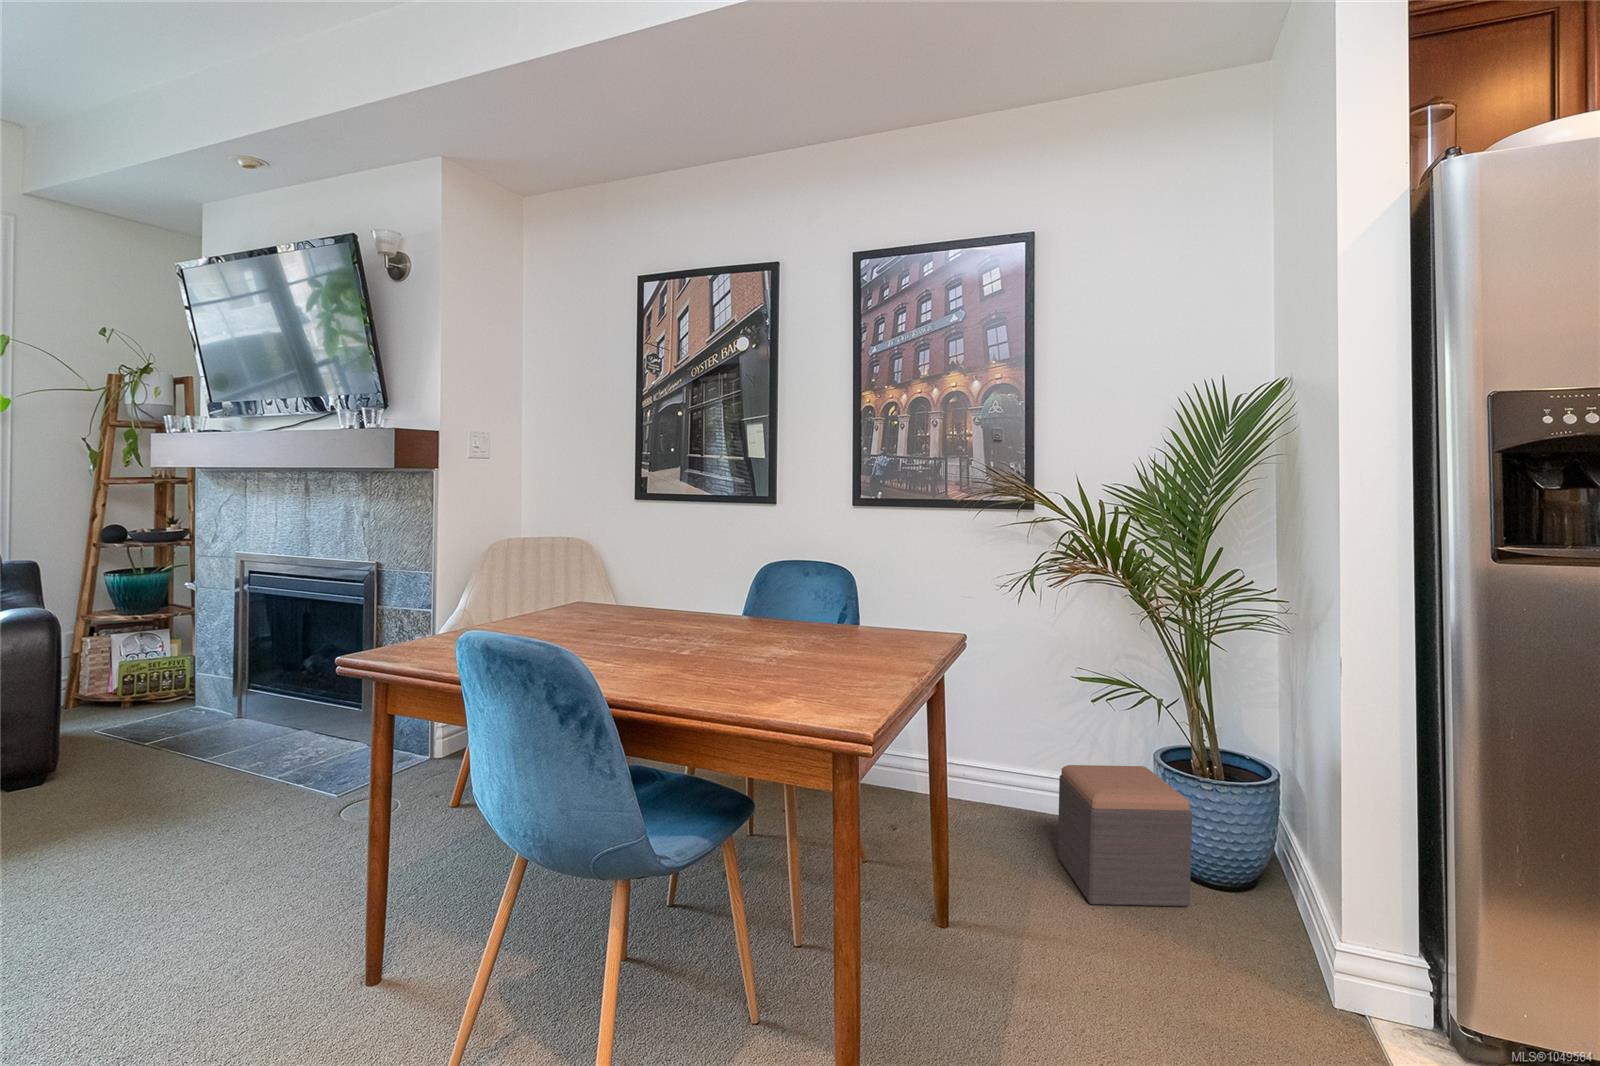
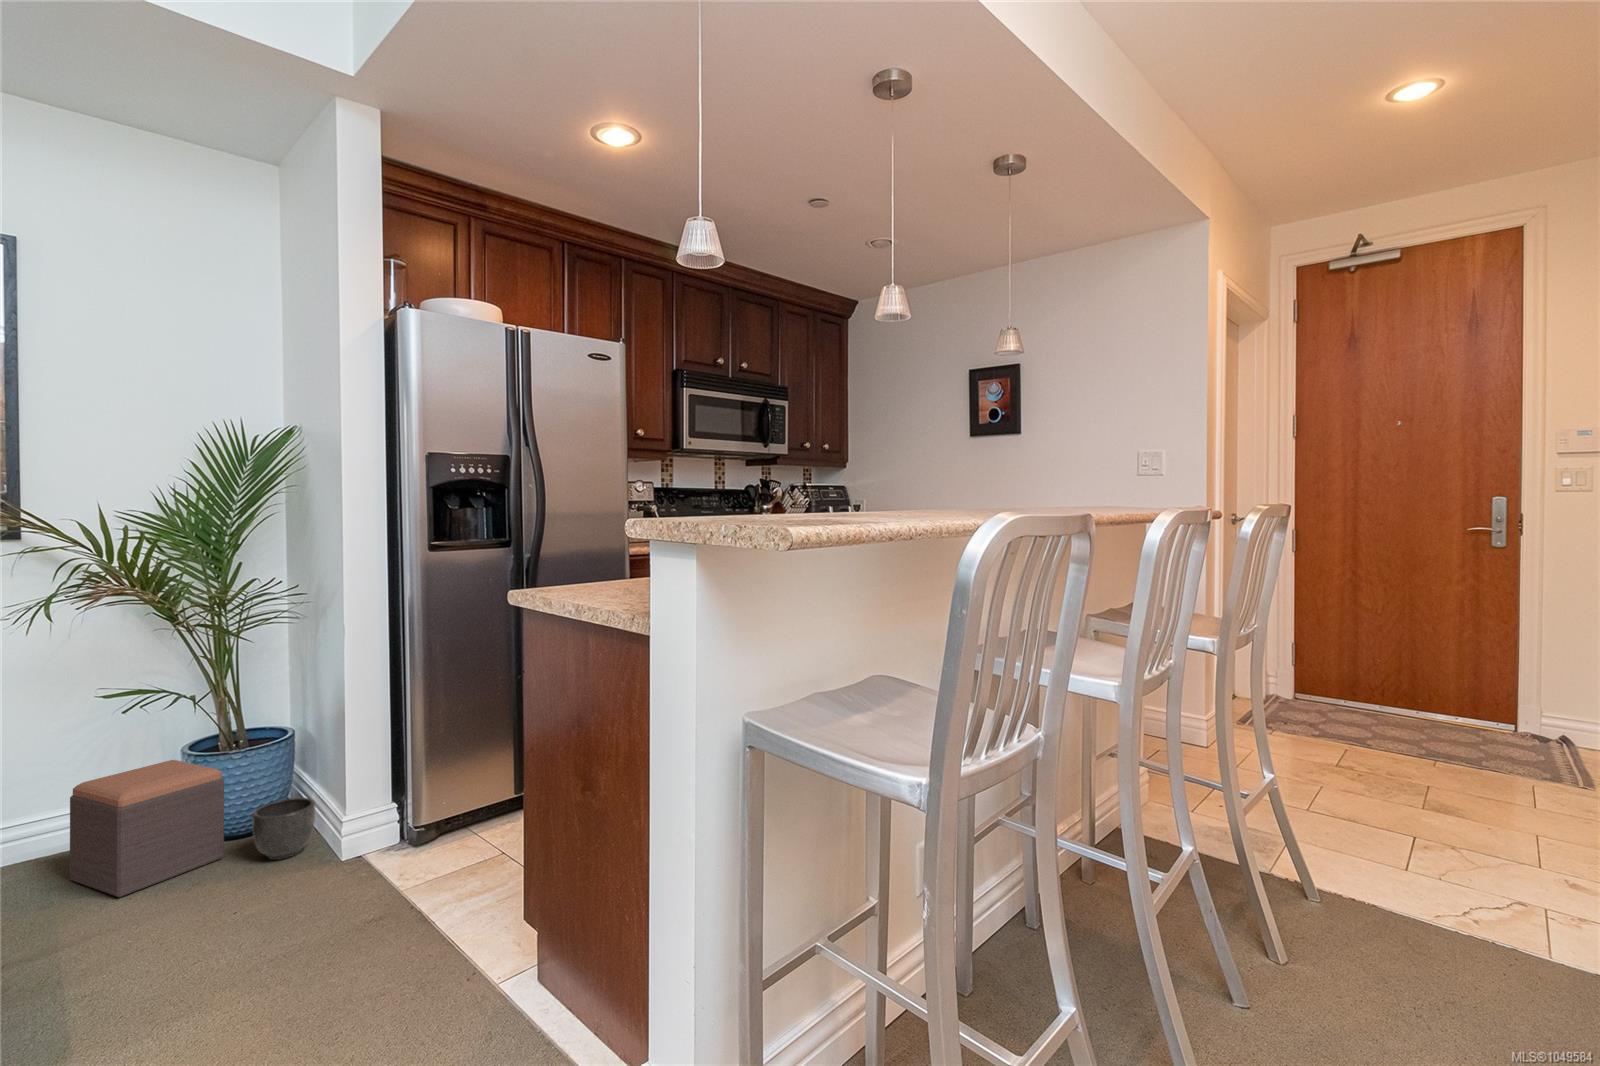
planter: none [1221,864,1301,951] -> present [252,798,315,860]

